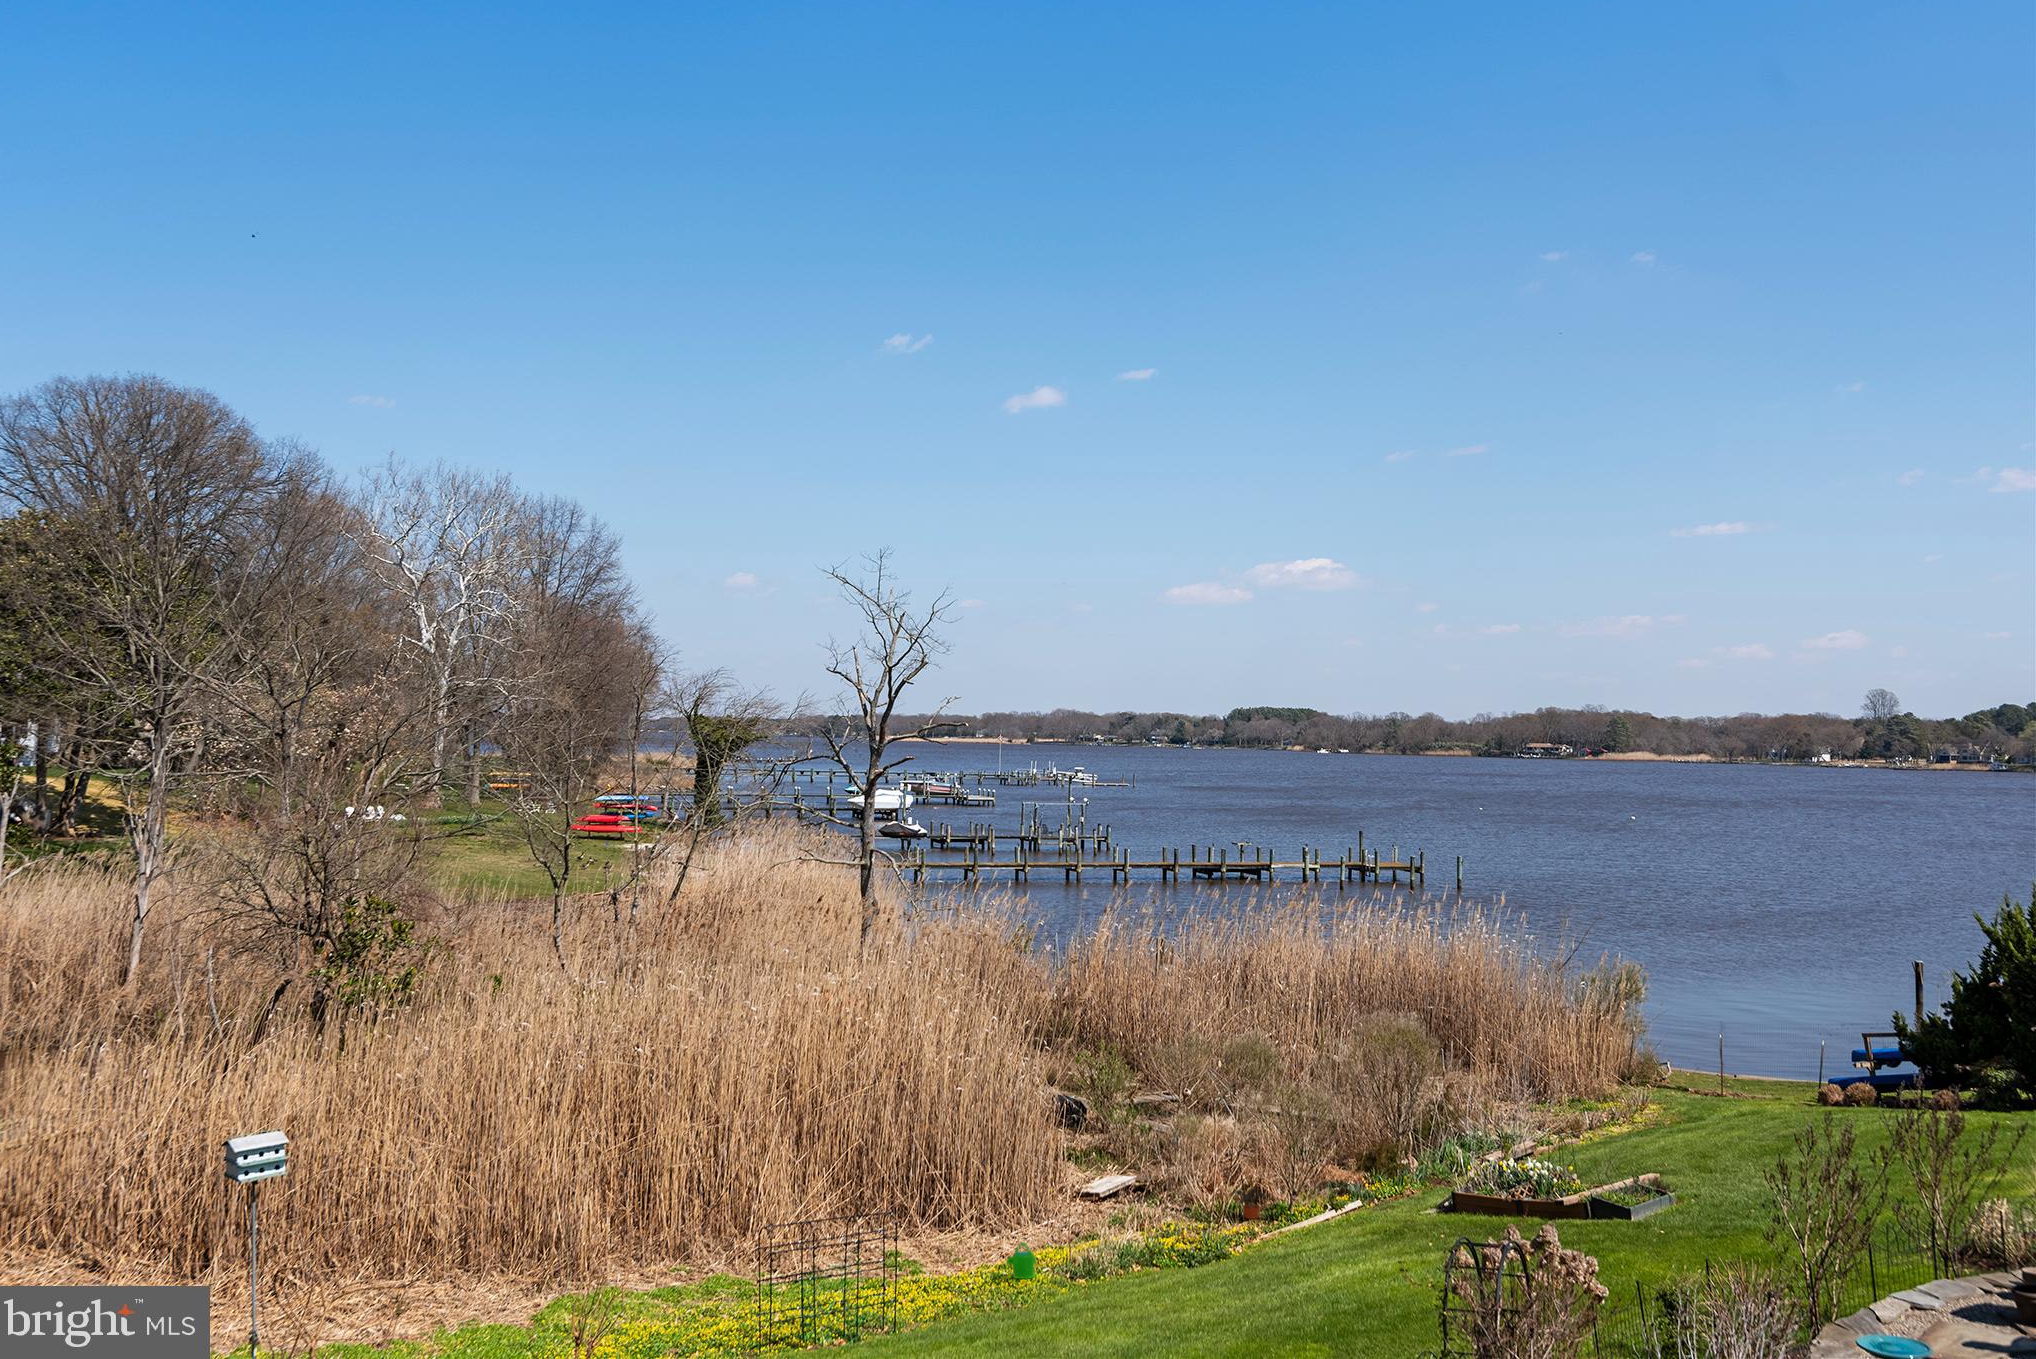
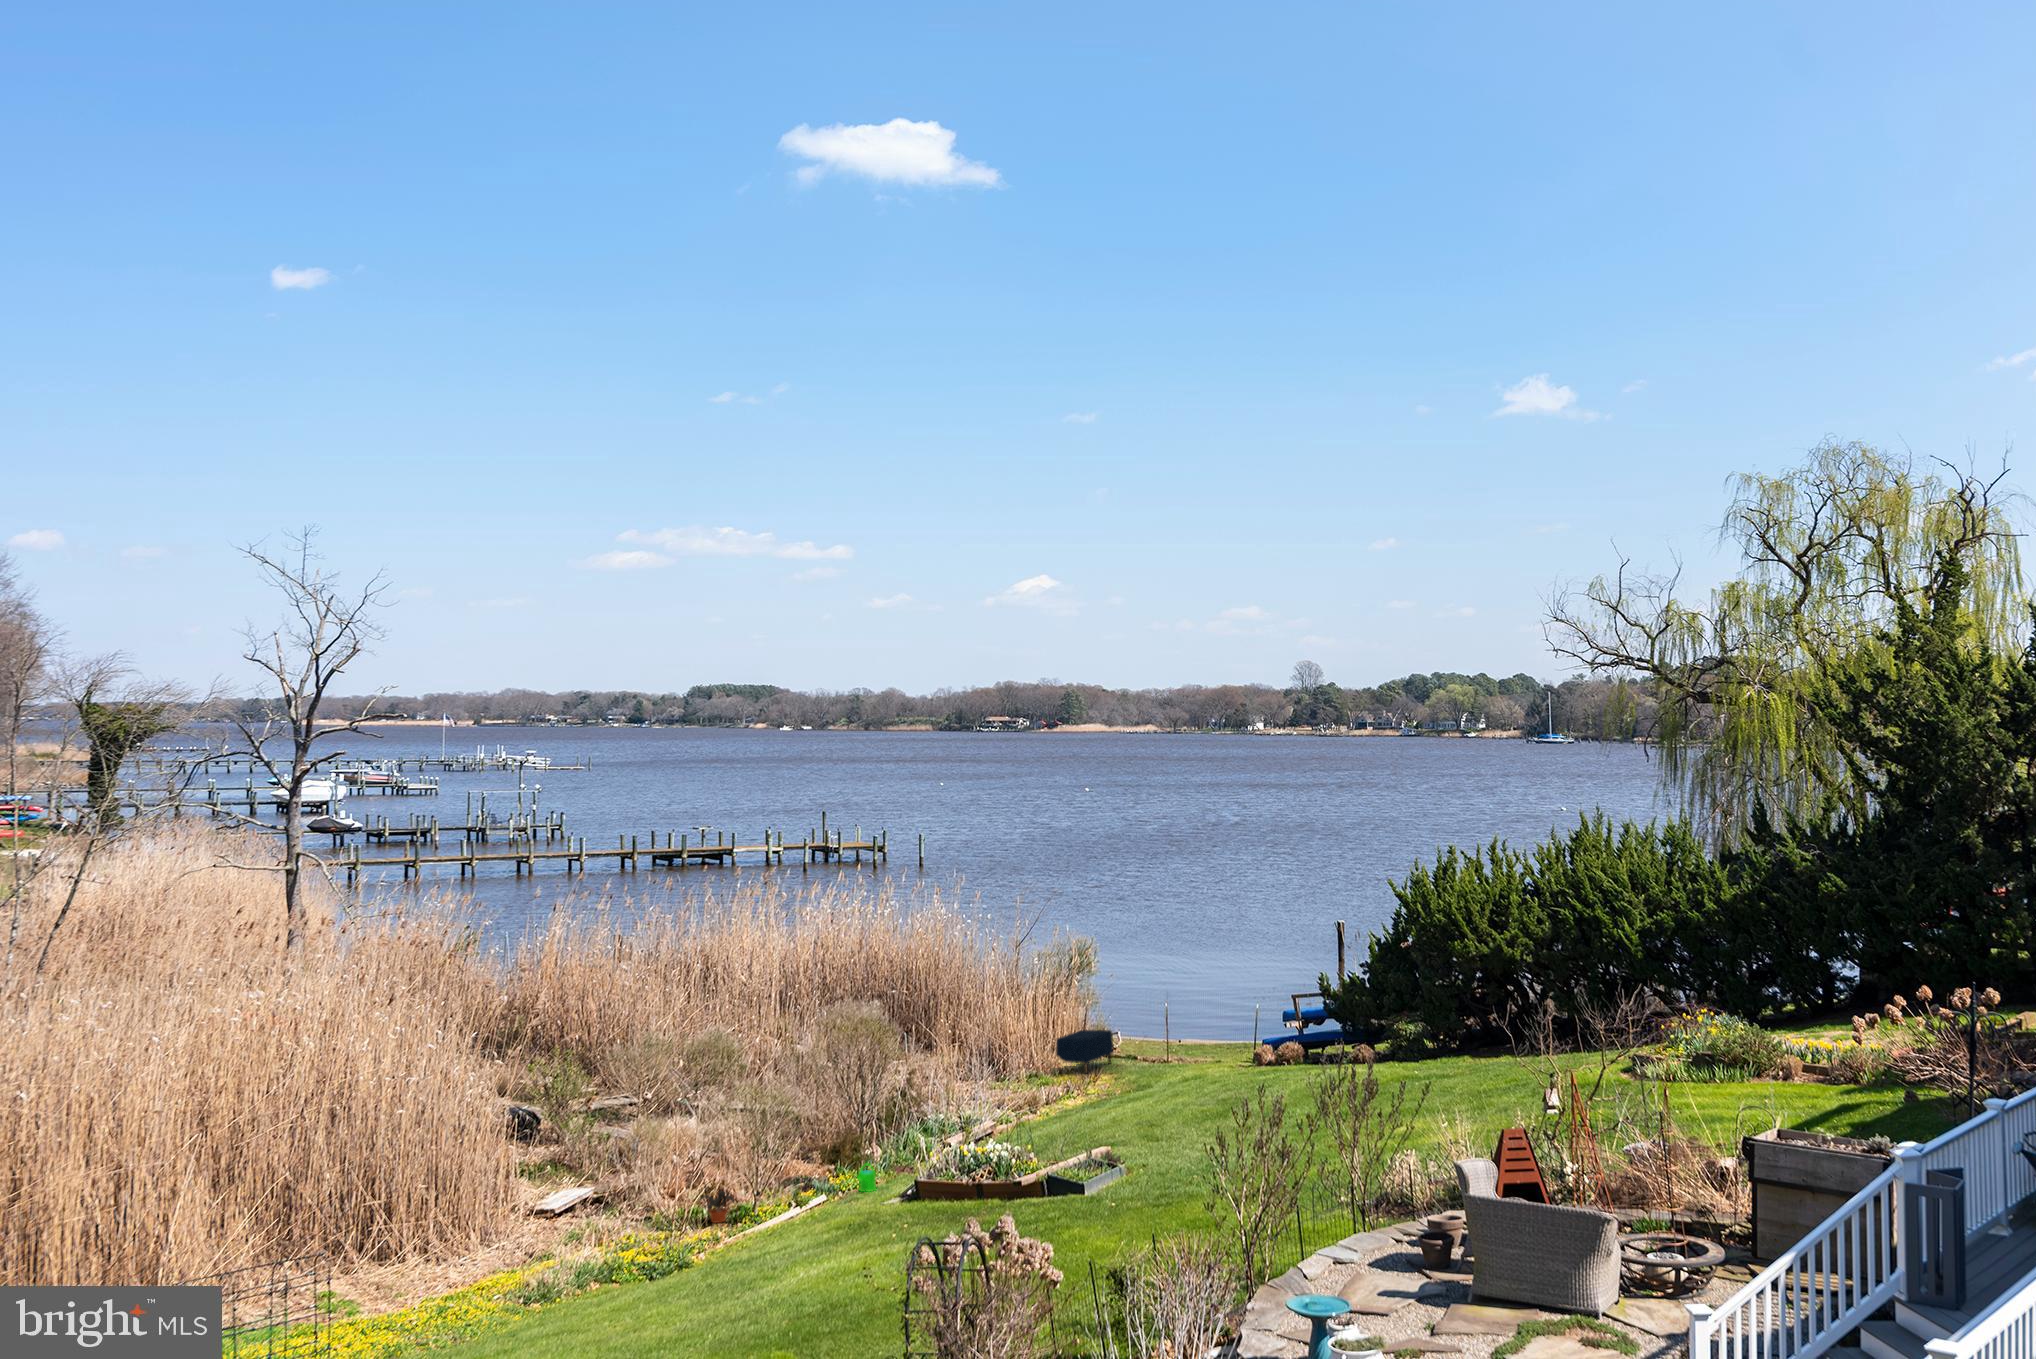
bench: none [1595,1055,1660,1102] -> present [1055,1030,1113,1074]
watering can: present [1006,1242,1036,1279] -> present [857,1163,876,1192]

